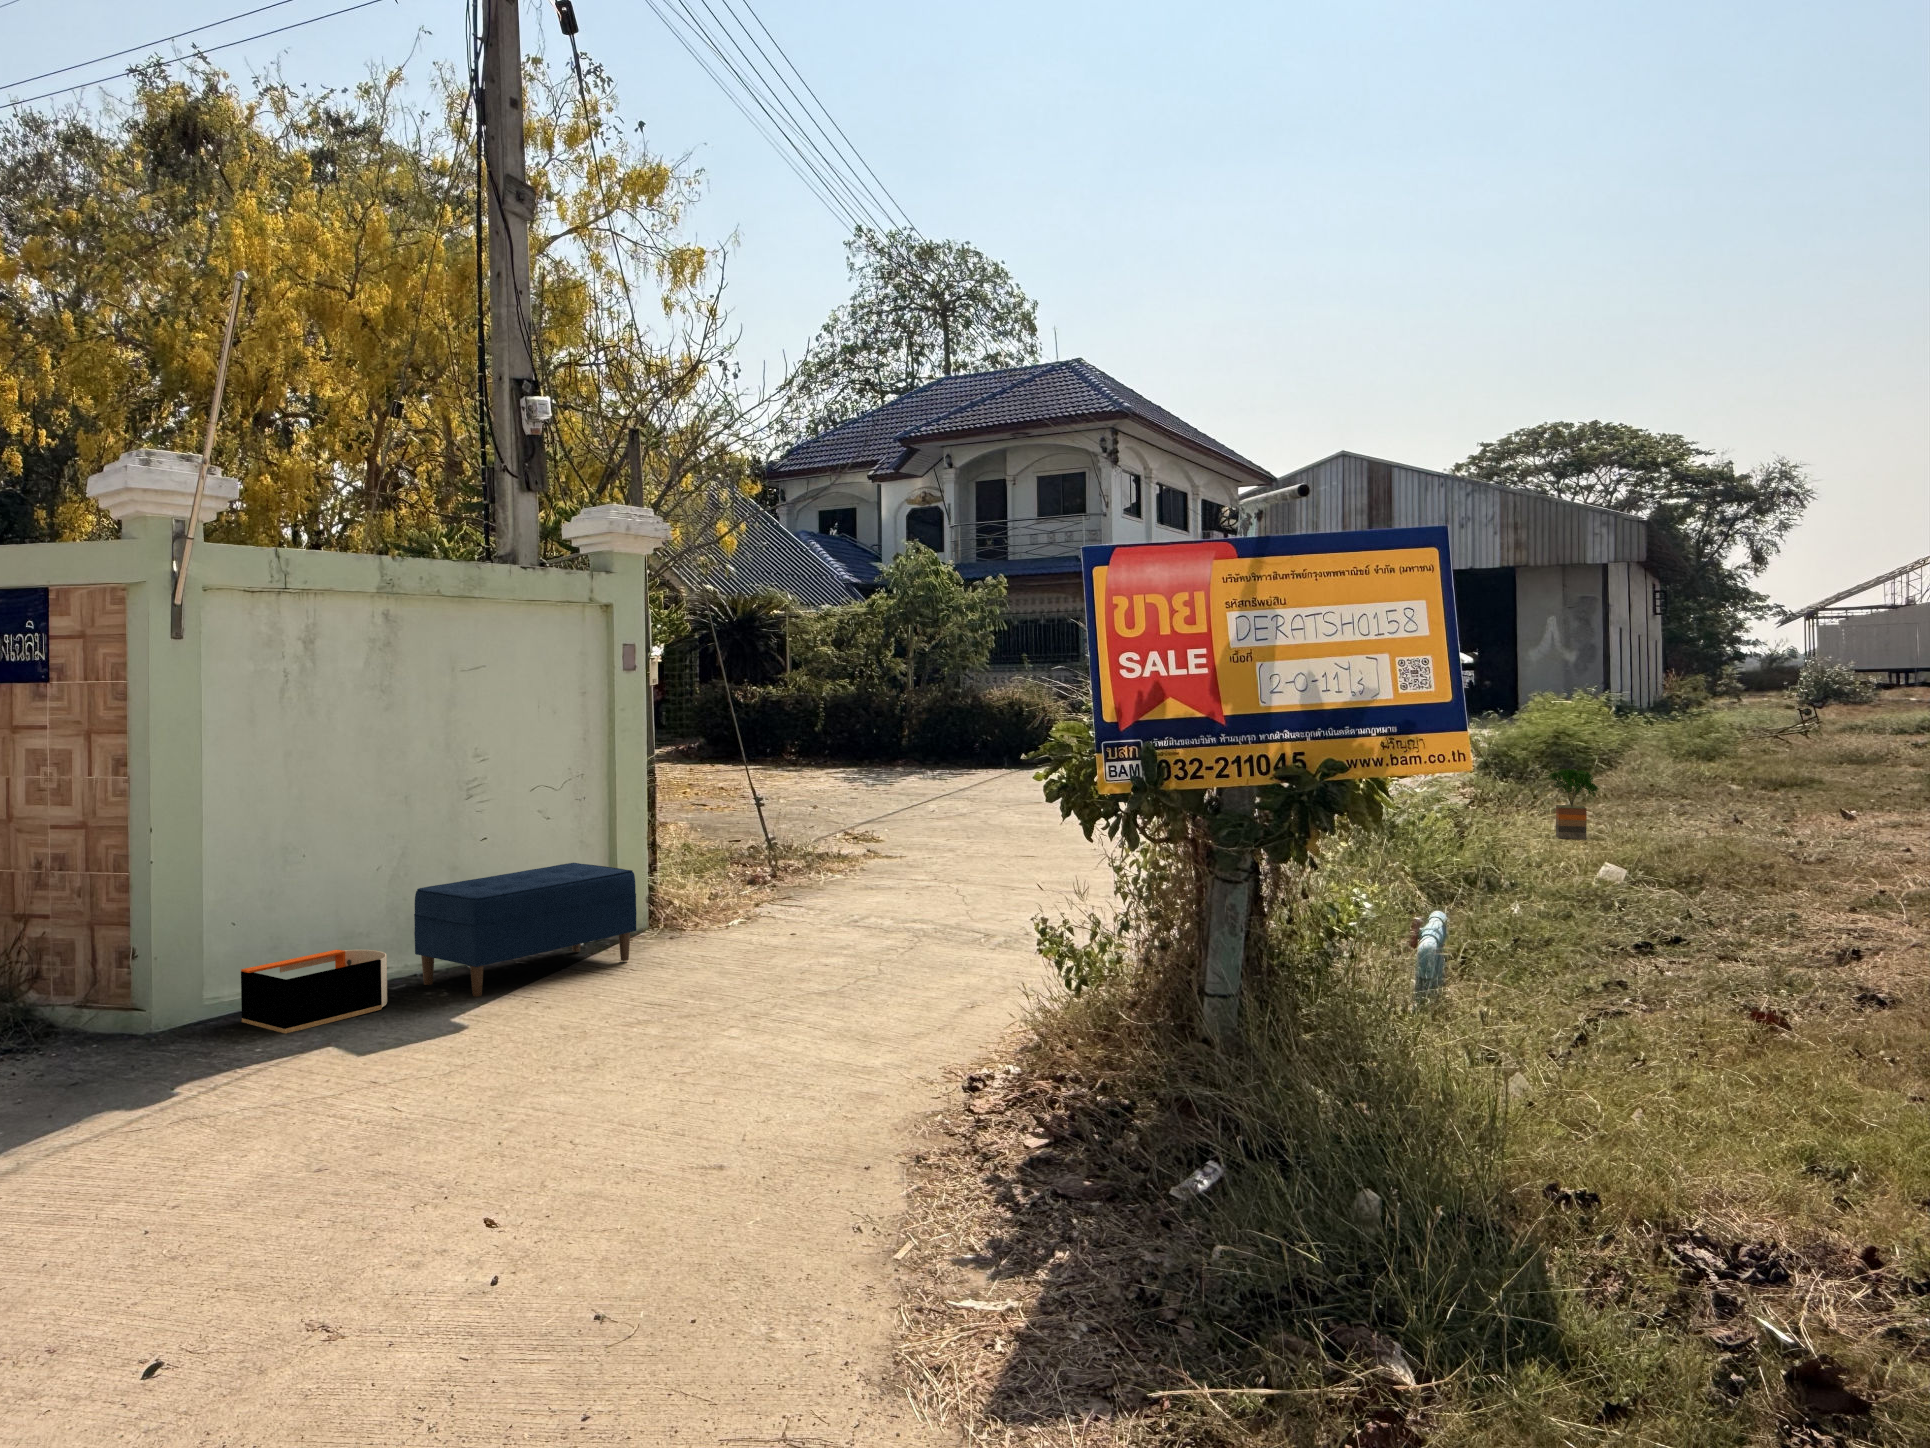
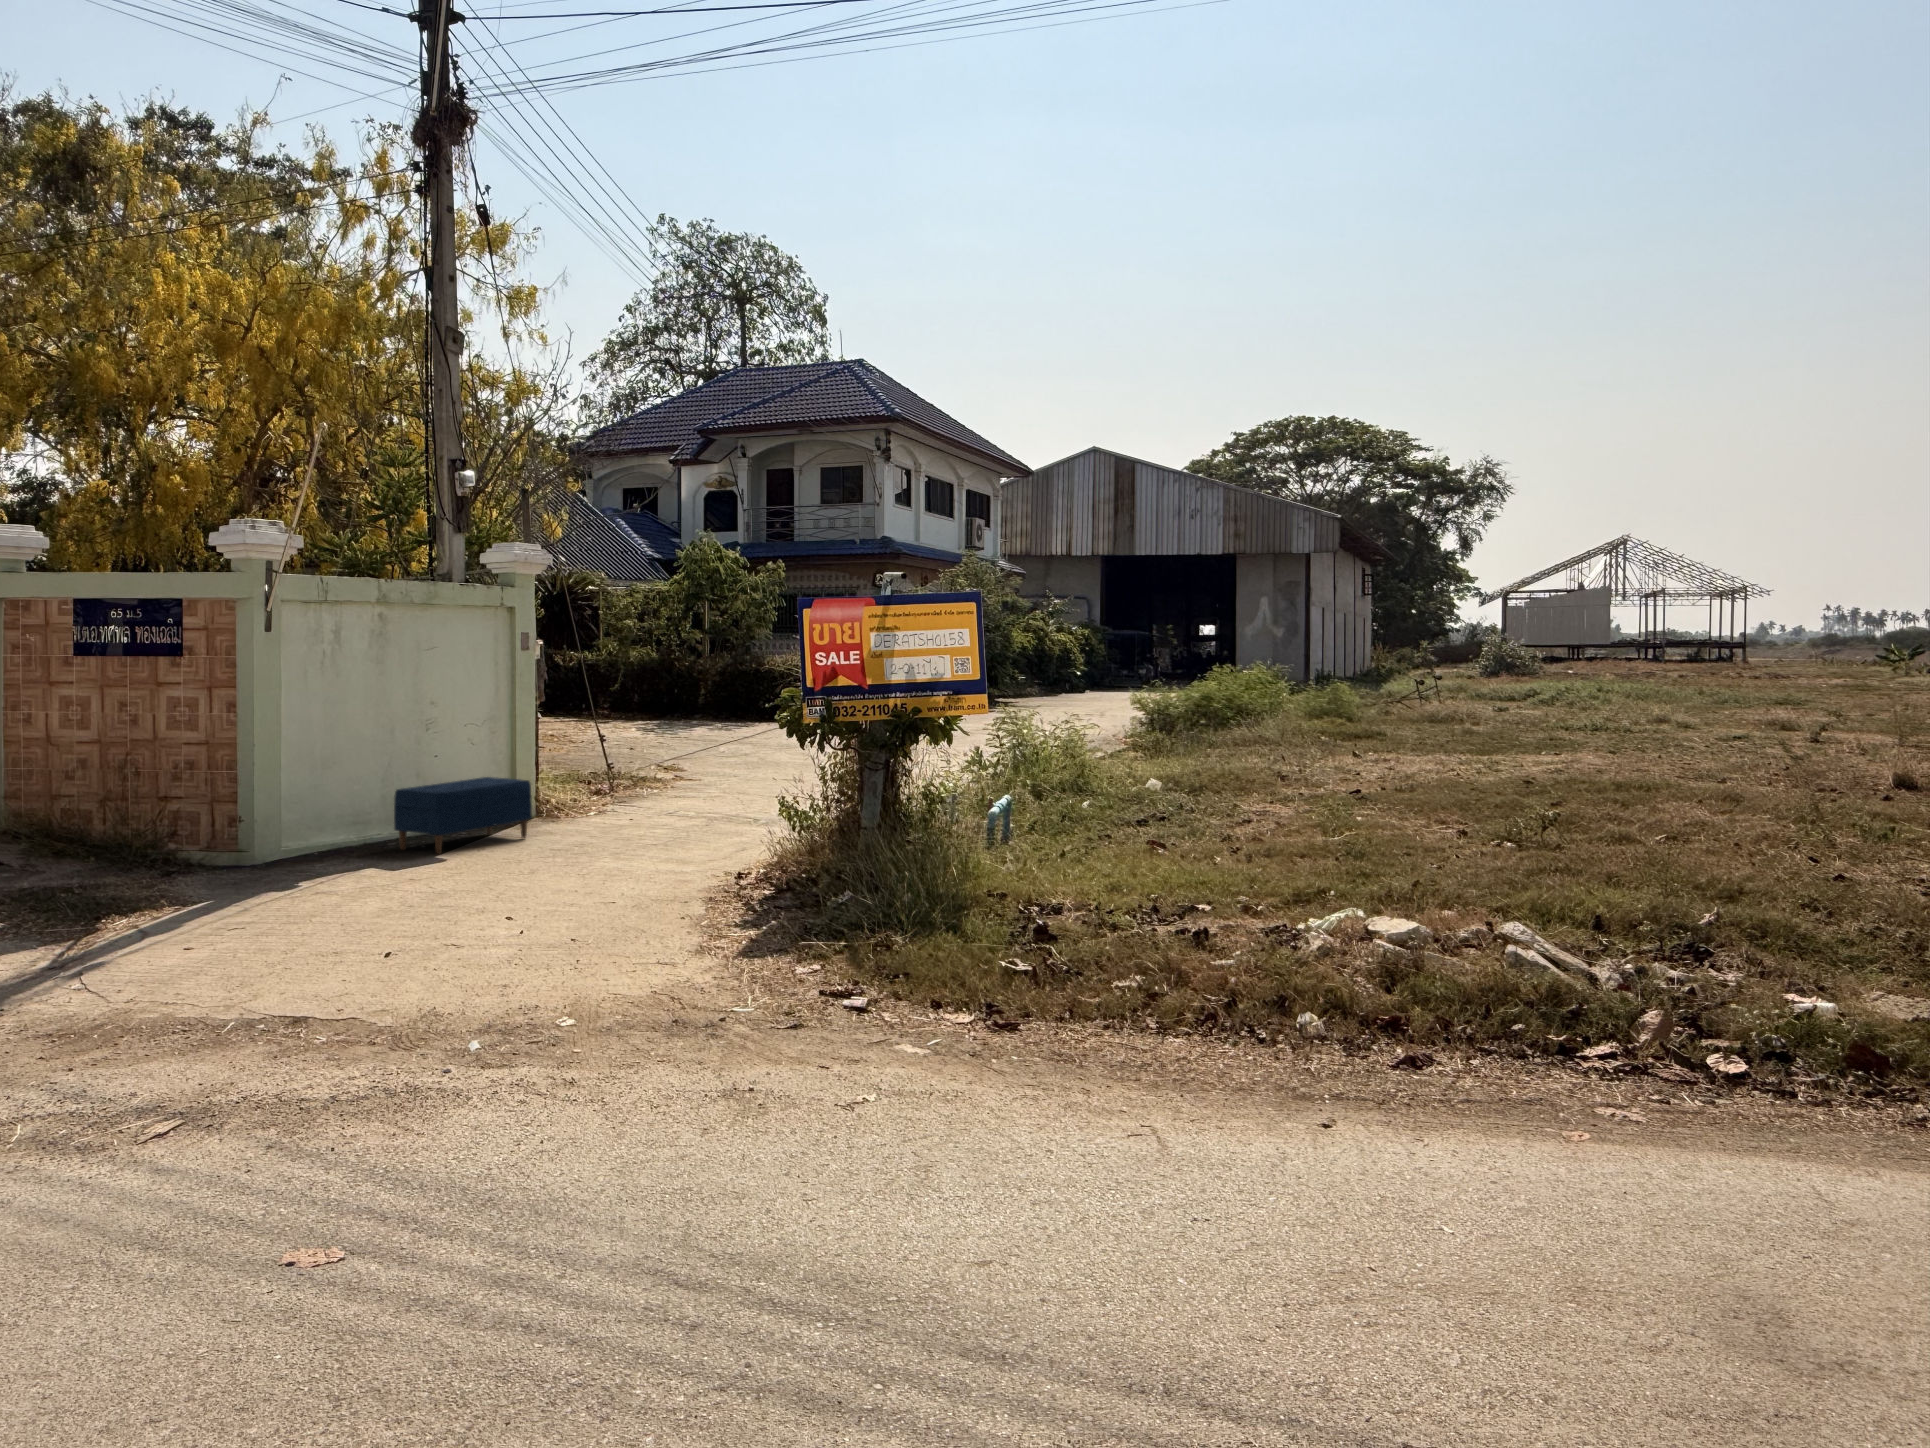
potted tree: present [1548,769,1598,839] -> none [1147,720,1180,768]
storage bin: present [241,950,387,1033] -> none [301,825,386,869]

